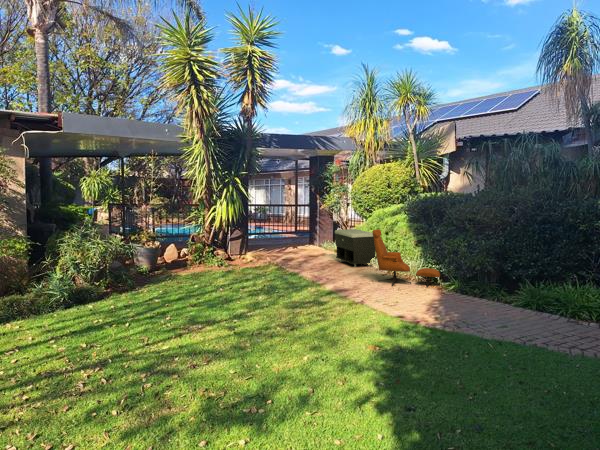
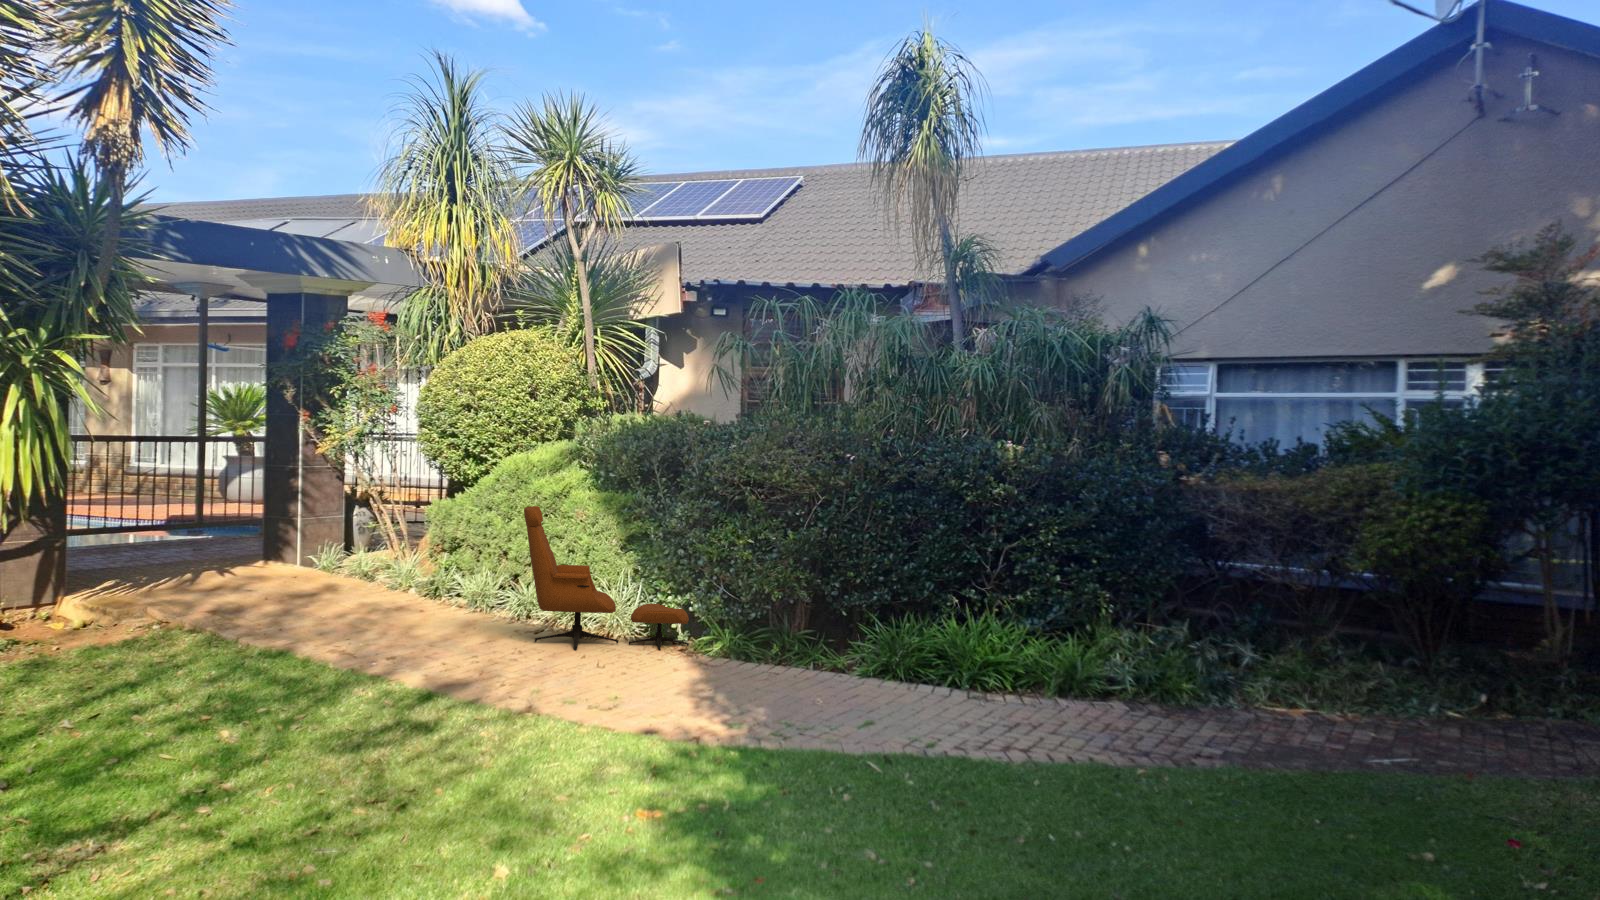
storage bench: present [335,229,375,267] -> none [380,509,503,612]

